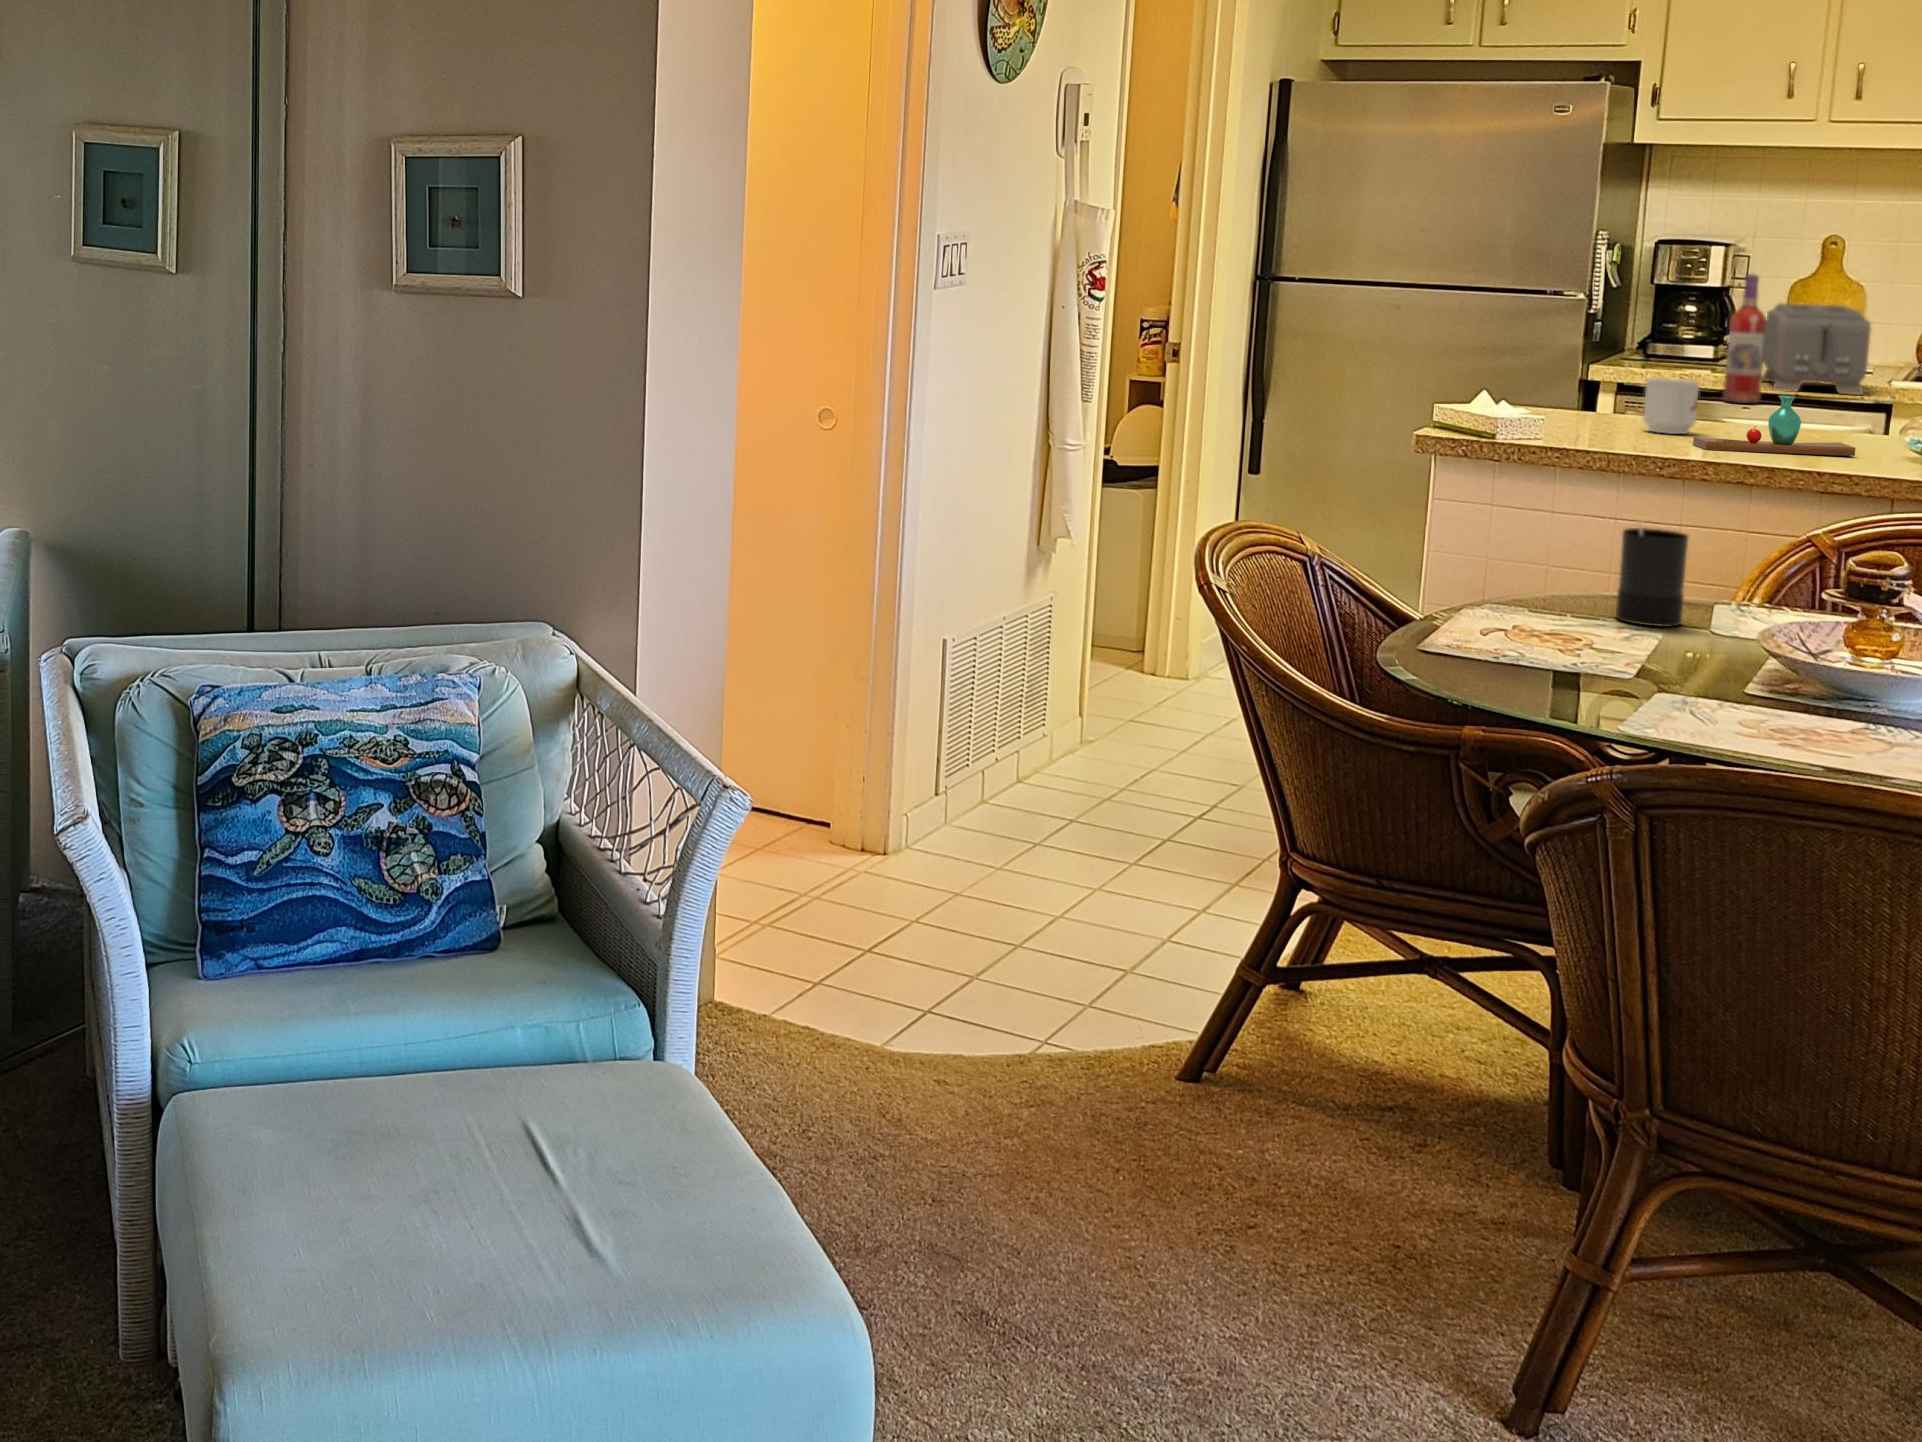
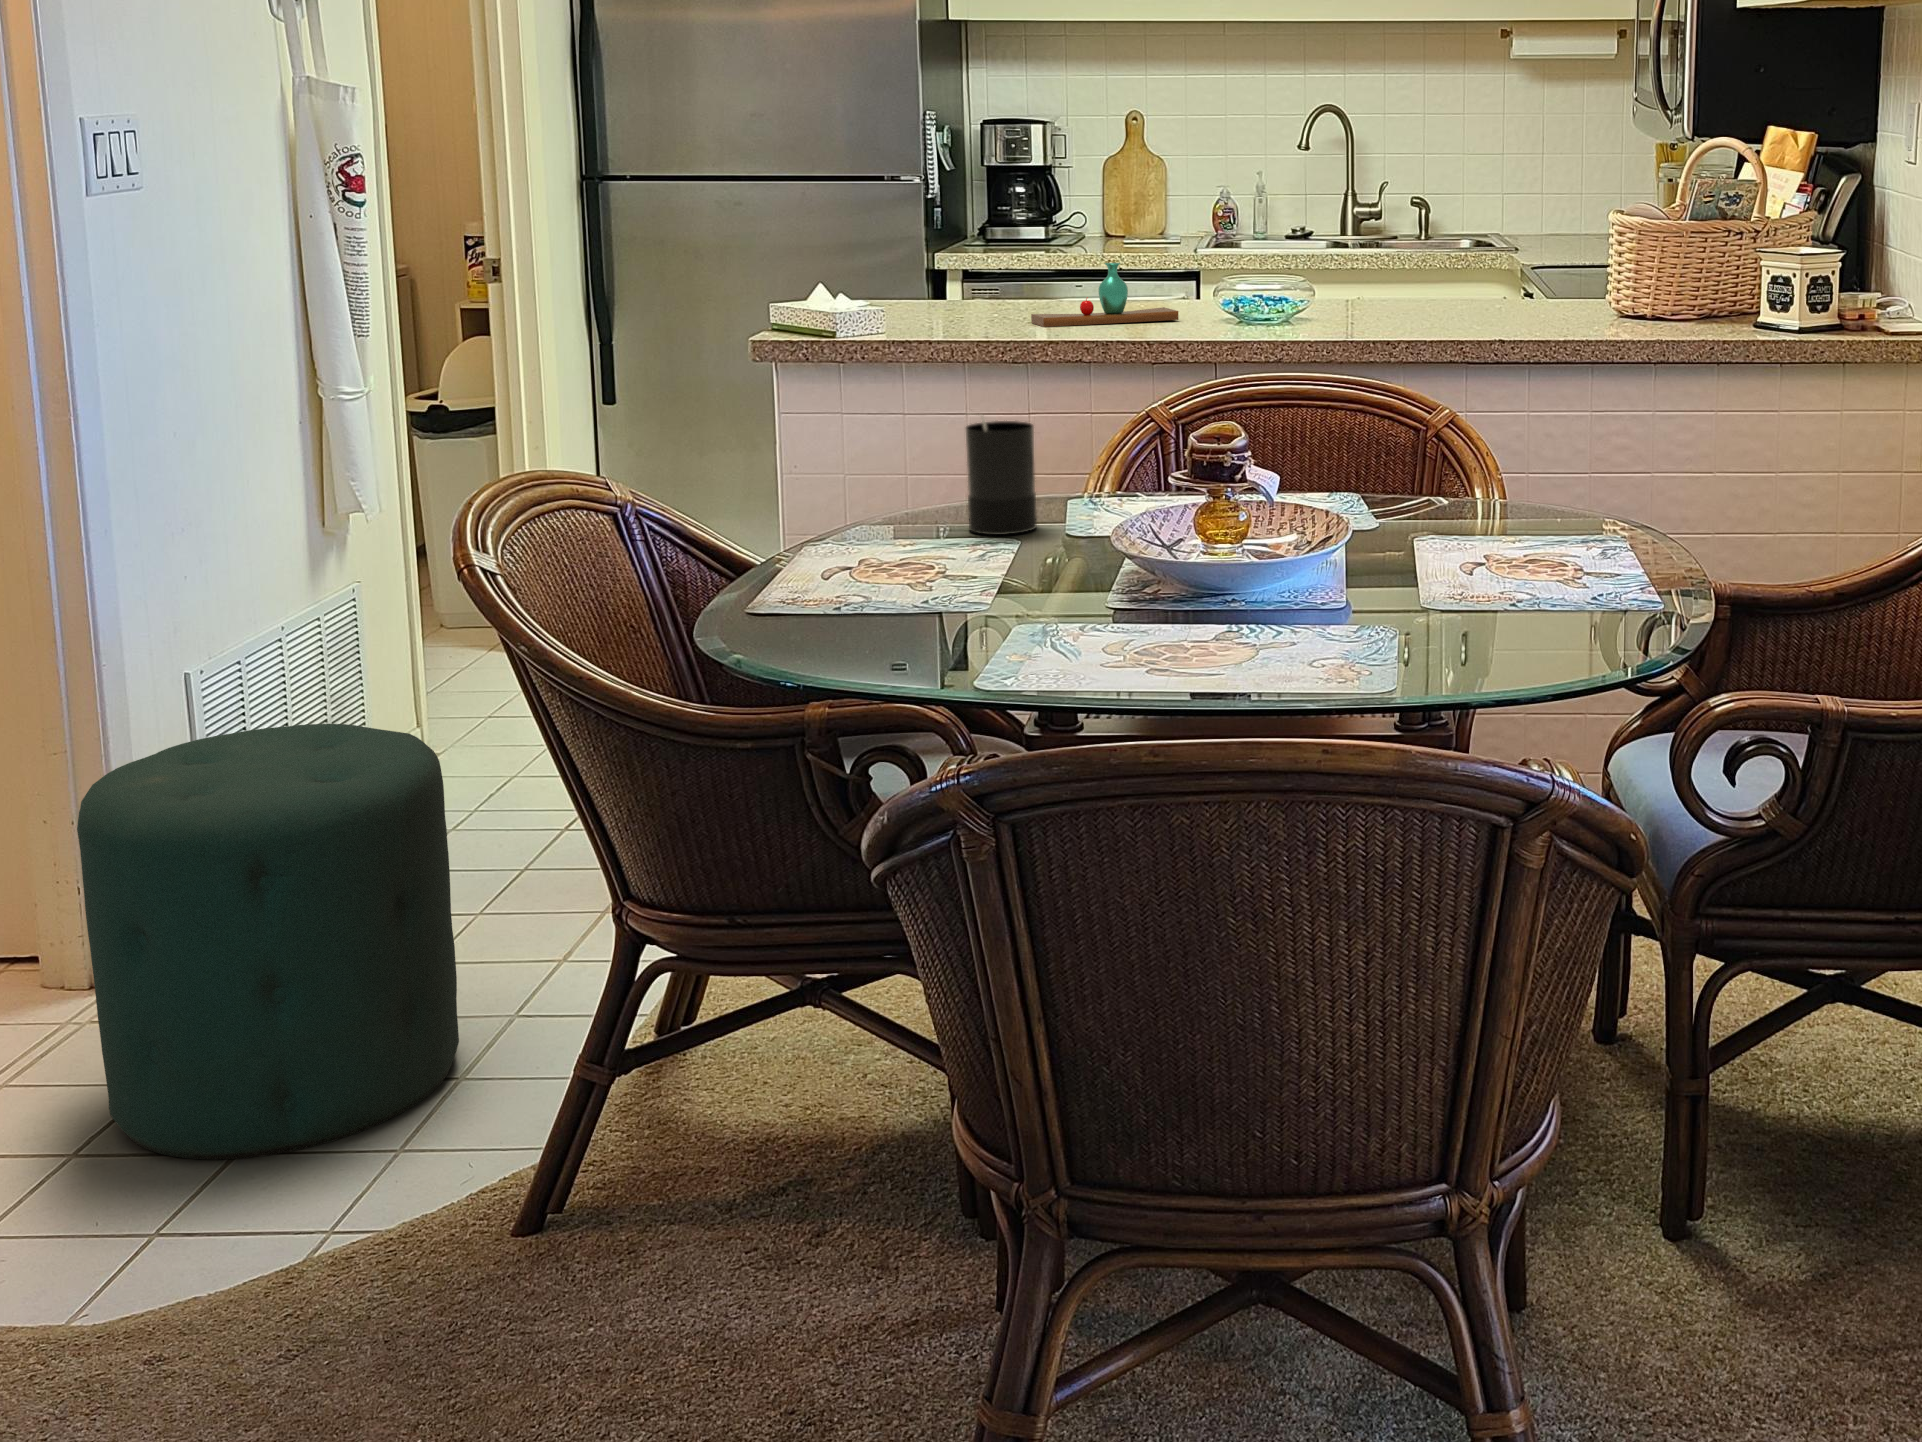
wine bottle: present [1723,274,1767,403] -> none [1054,145,1089,278]
toaster: present [1762,303,1871,395] -> none [1086,177,1176,265]
mug: present [1644,378,1699,434] -> none [980,255,1032,314]
ottoman: none [892,685,1146,990] -> present [77,724,459,1160]

